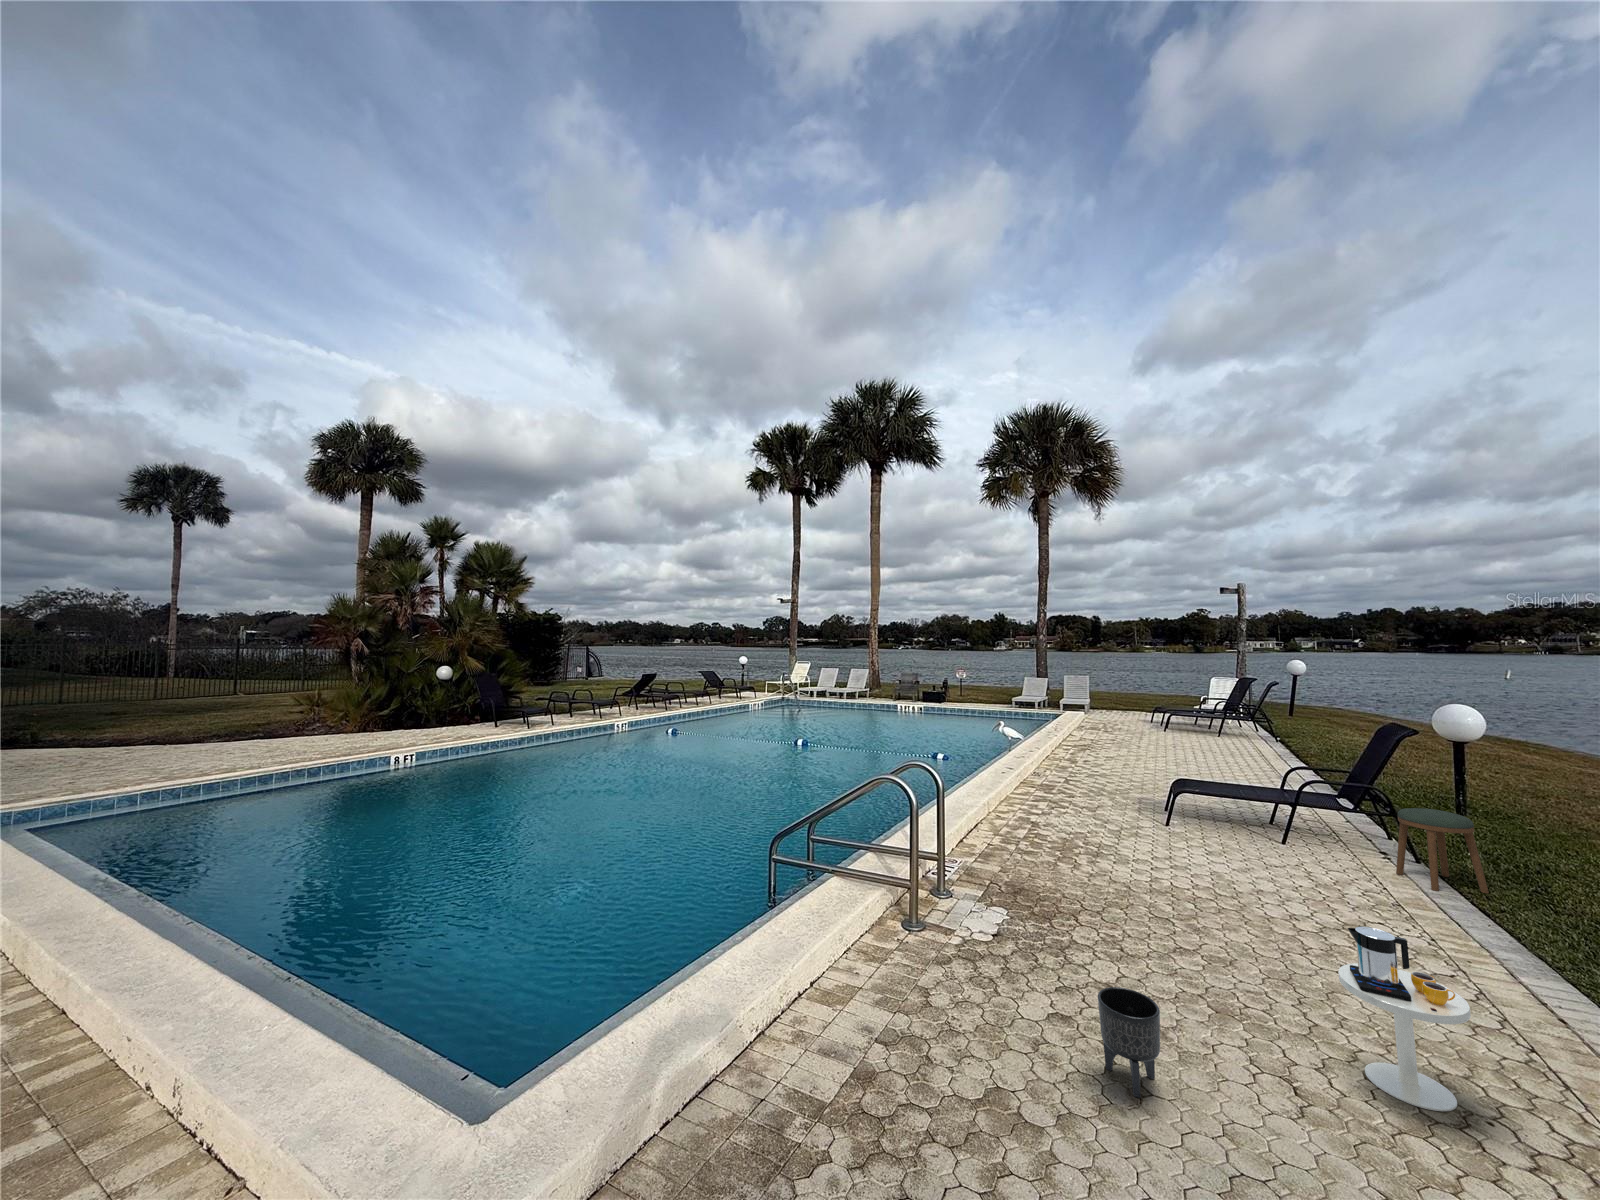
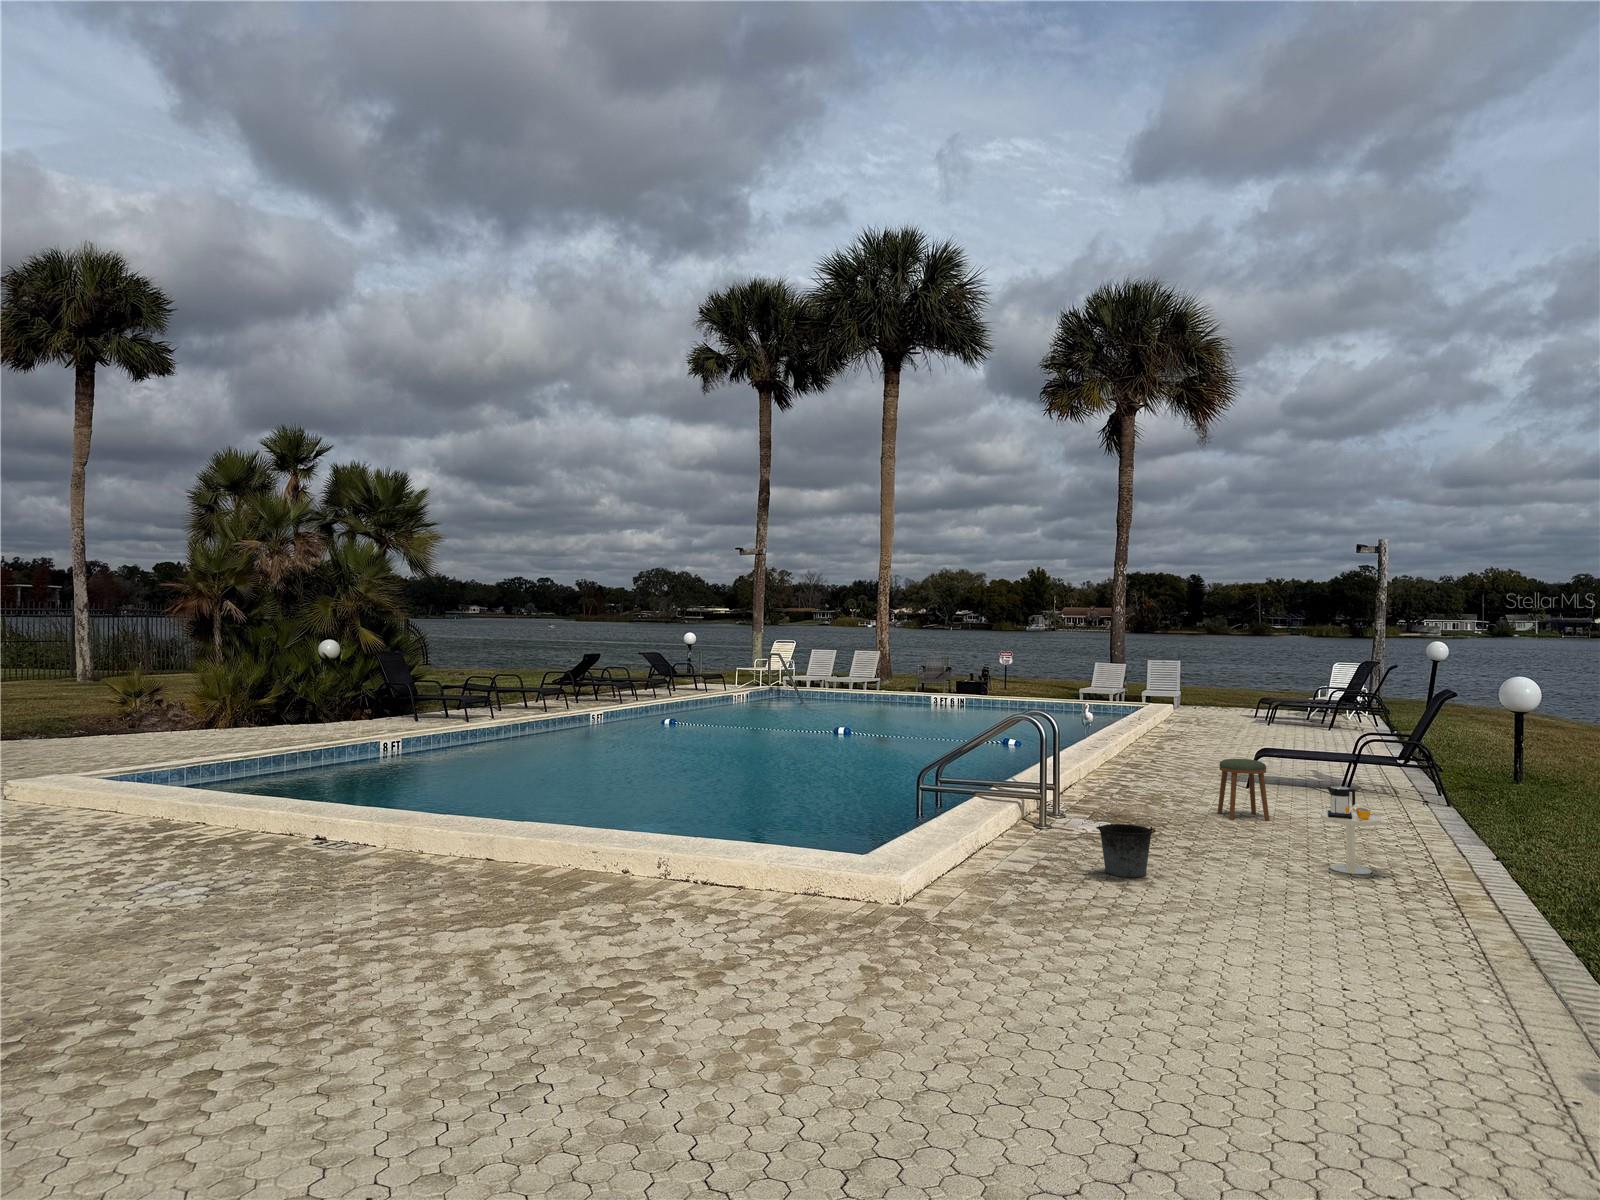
stool: present [1396,808,1489,893] -> present [1218,759,1269,821]
bucket: none [945,982,1048,1109] -> present [1096,824,1156,877]
planter: present [1098,987,1160,1098] -> none [1184,825,1218,874]

